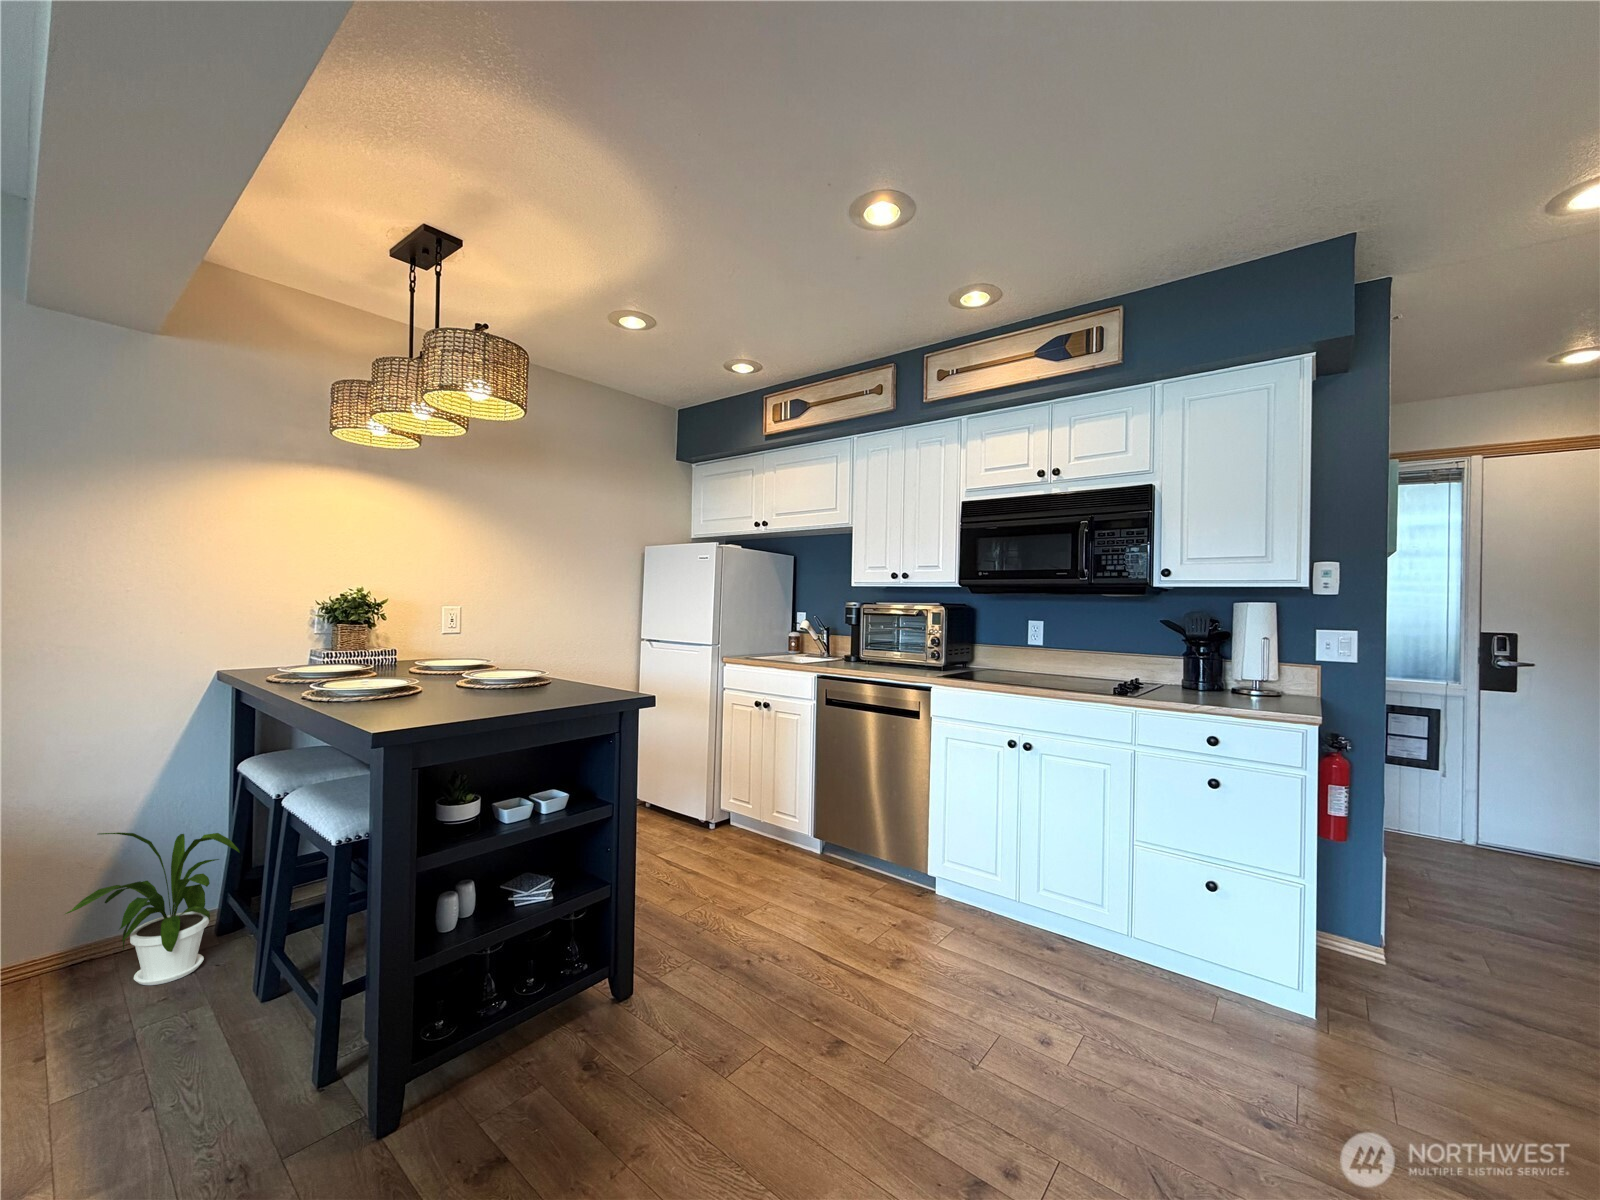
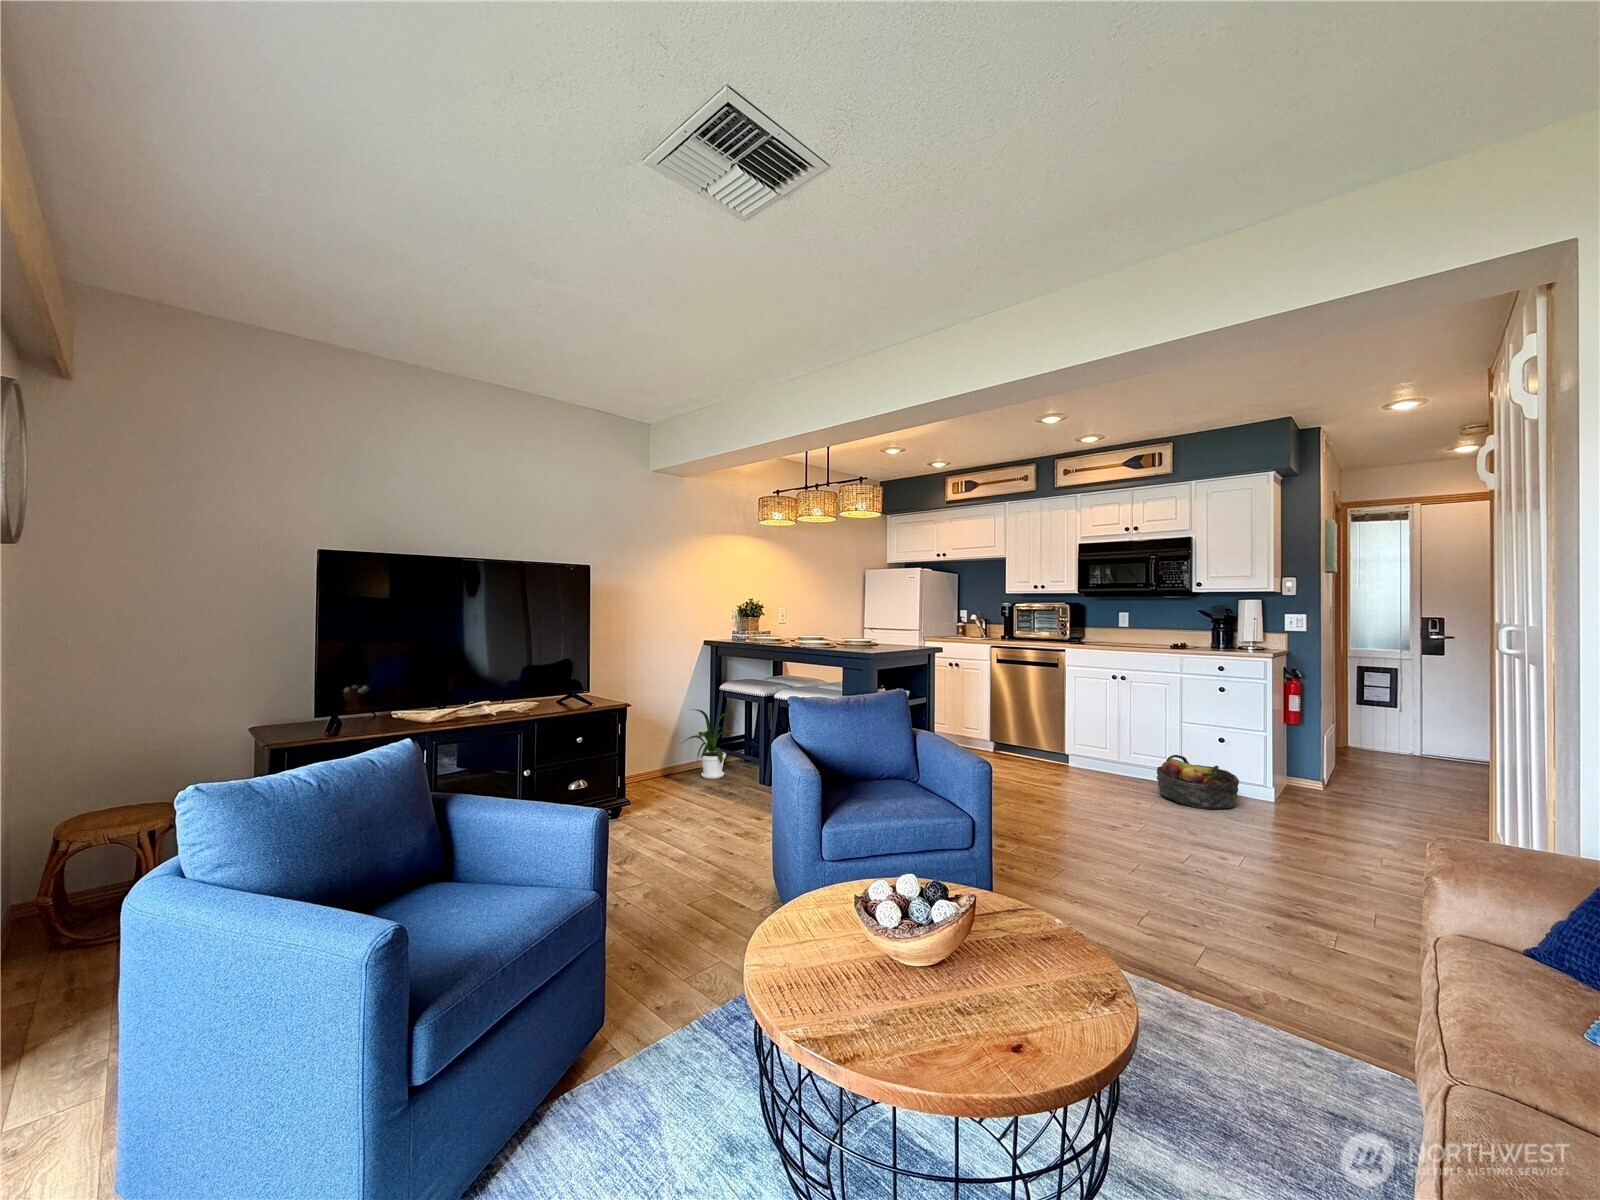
basket: none [1088,915,1265,1081] -> present [1157,755,1239,809]

